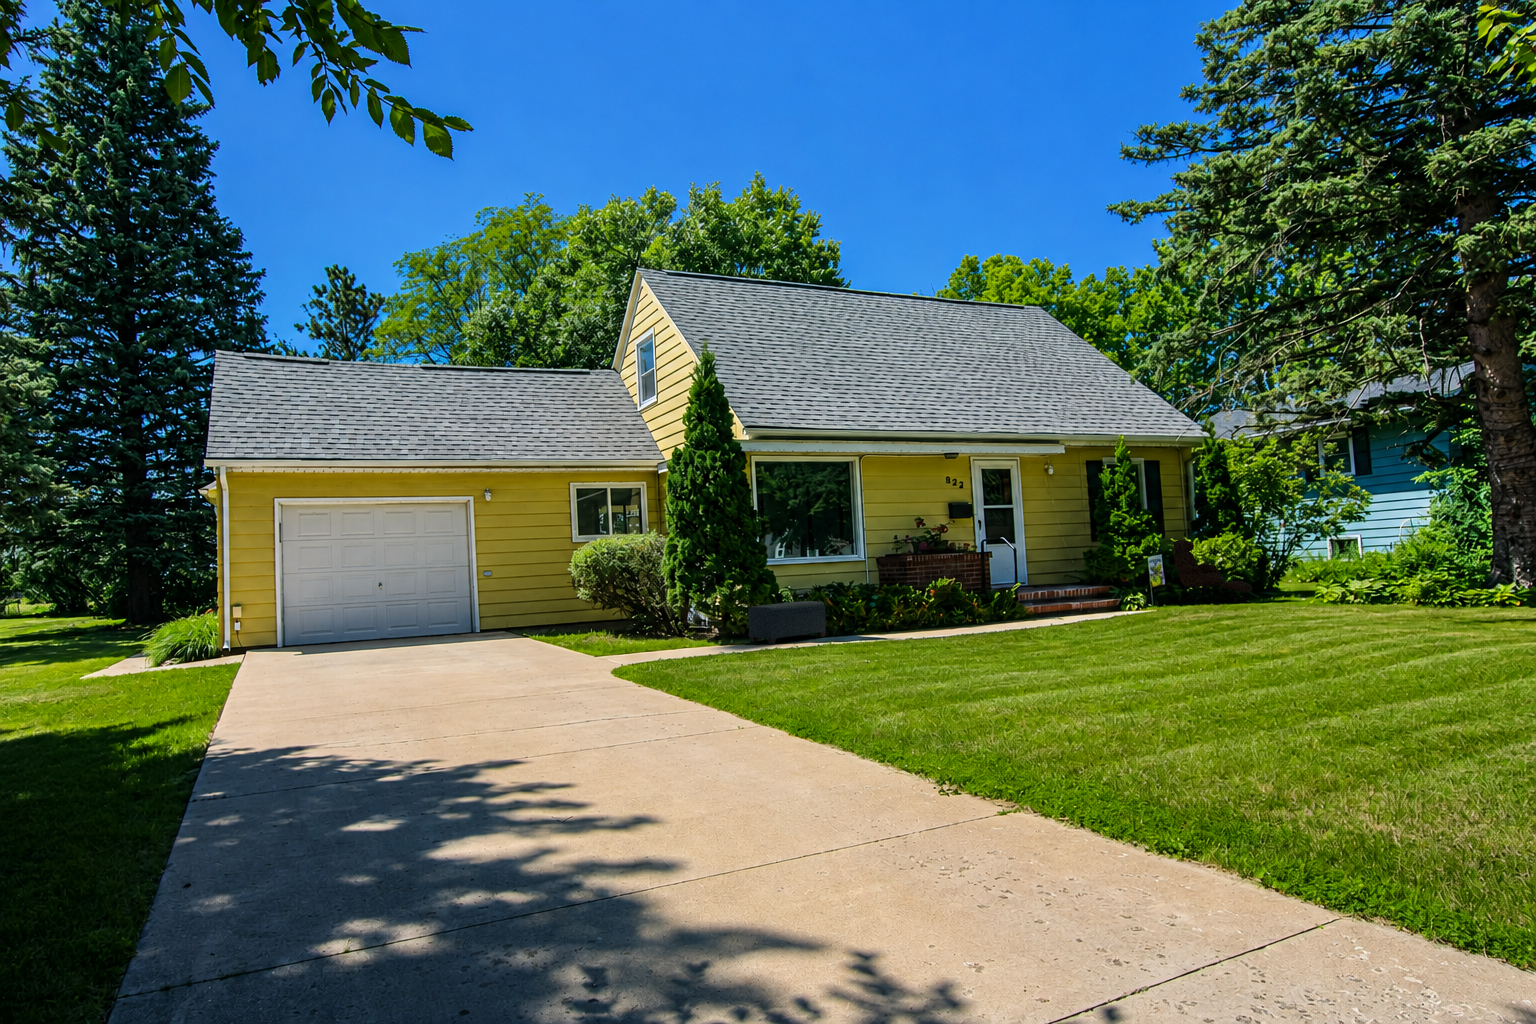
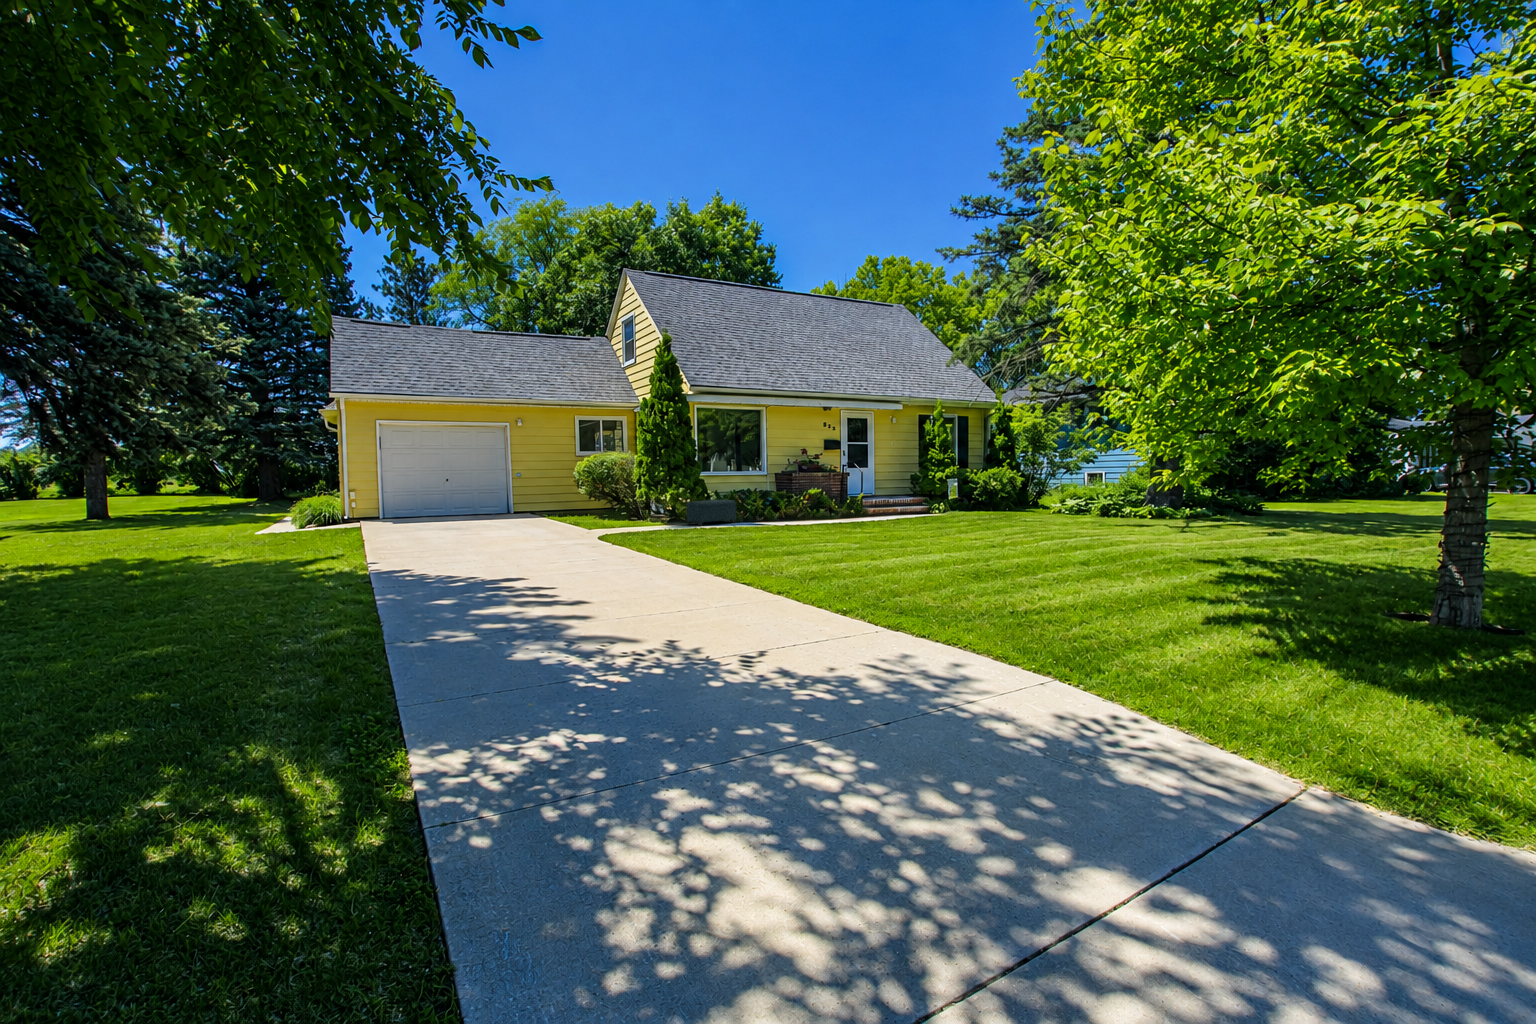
lounge chair: present [1173,540,1252,602] -> none [965,470,1011,510]

